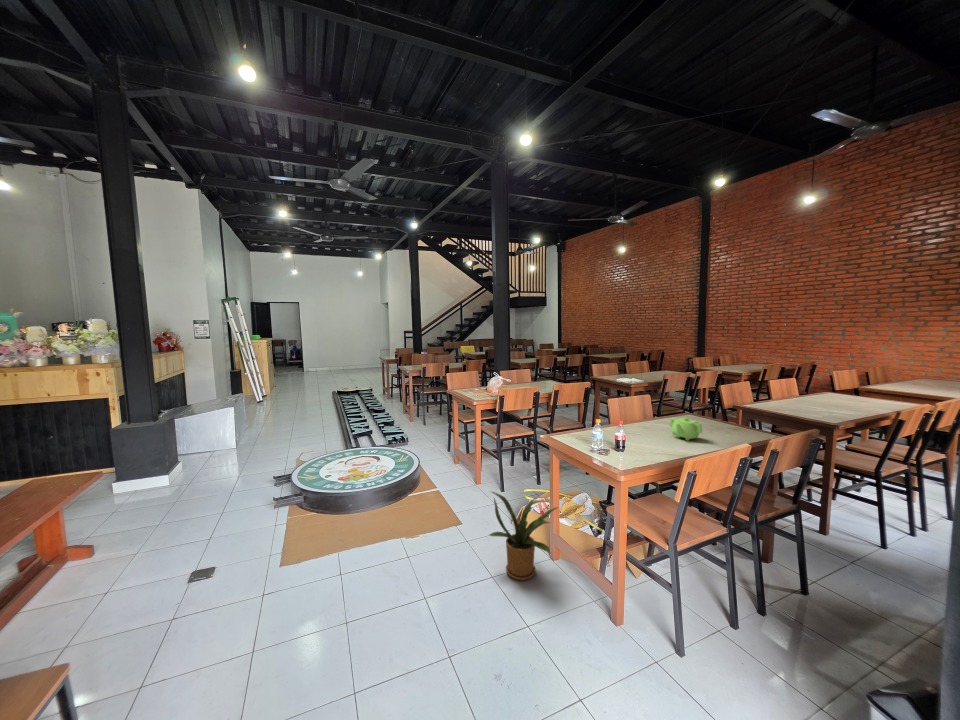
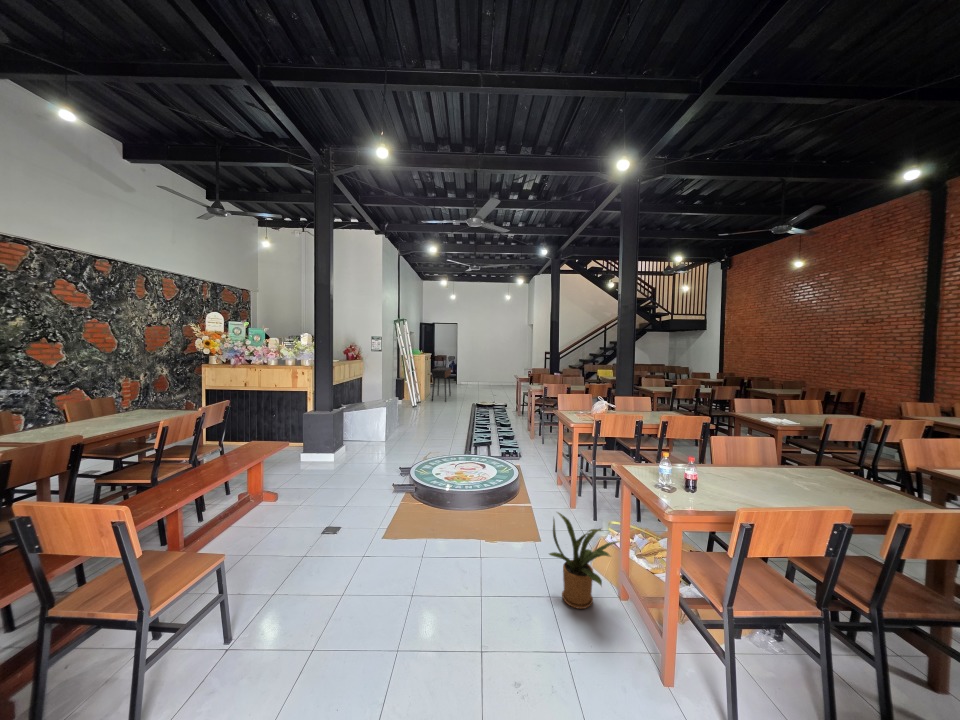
console table: none [279,353,304,394] -> present [432,367,451,401]
teapot: present [670,417,702,440] -> none [778,468,819,498]

